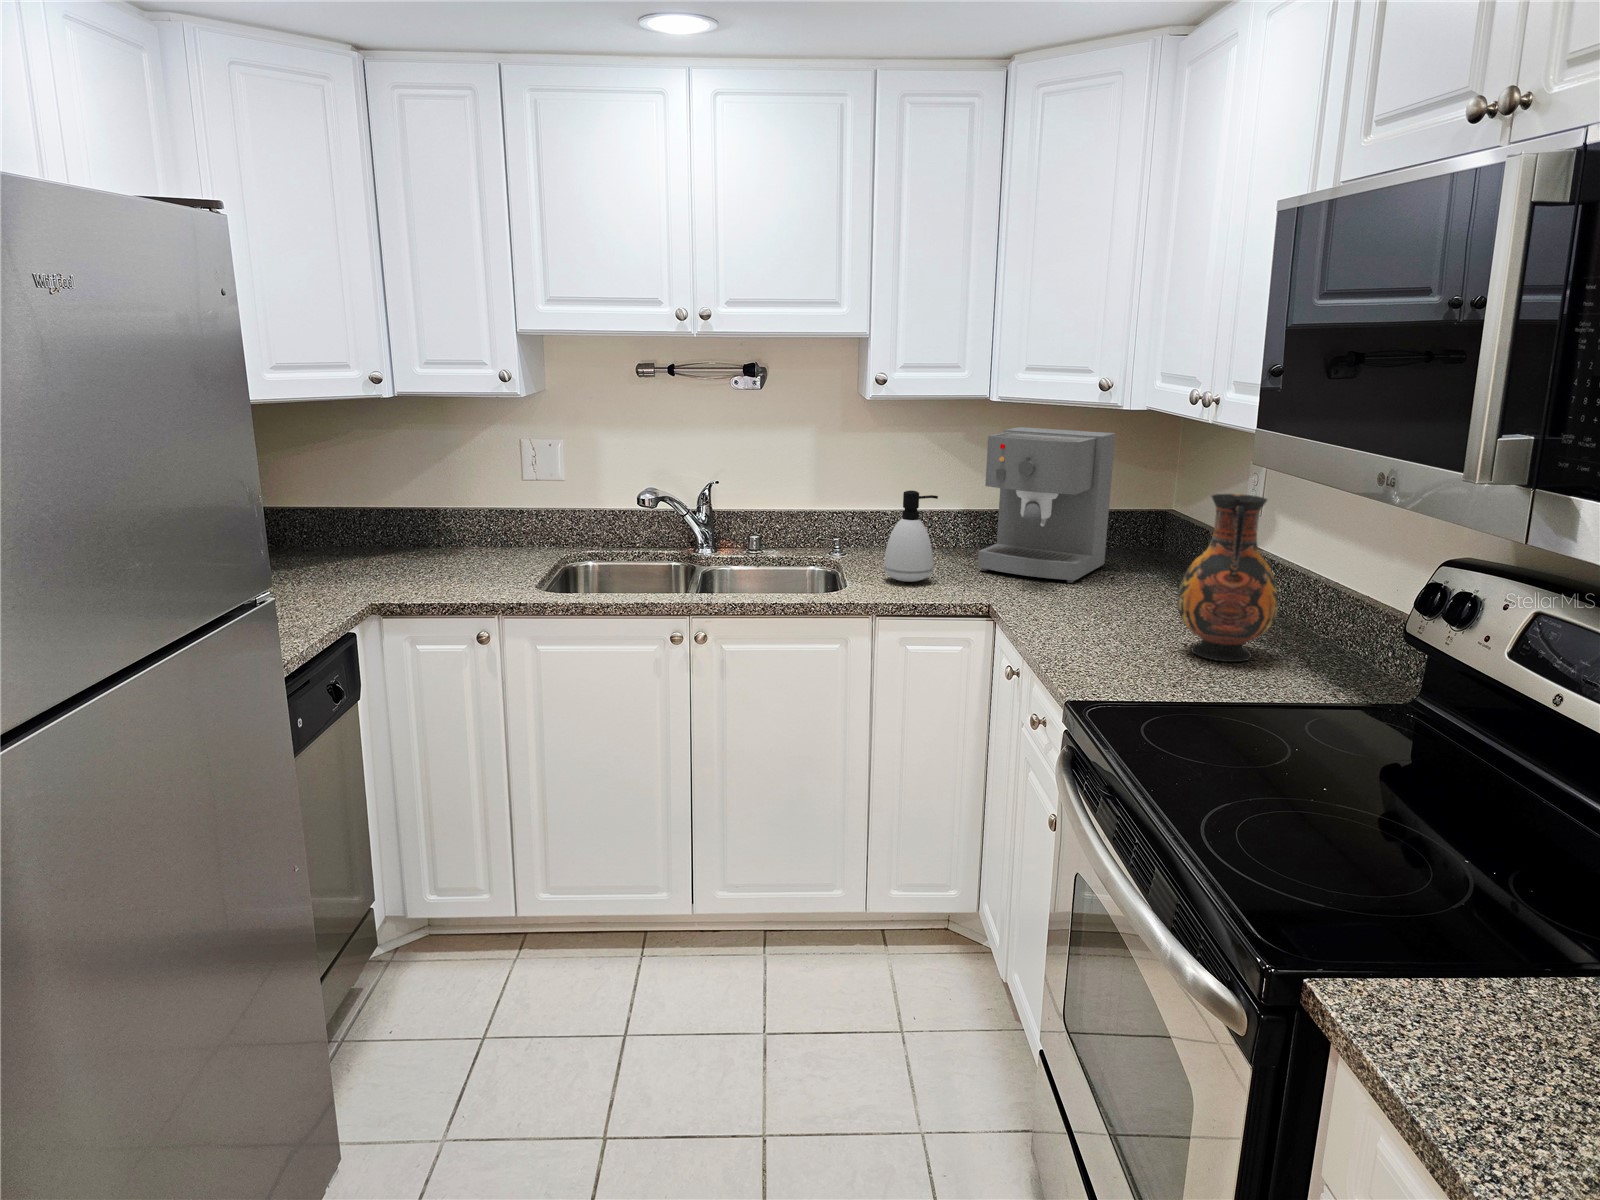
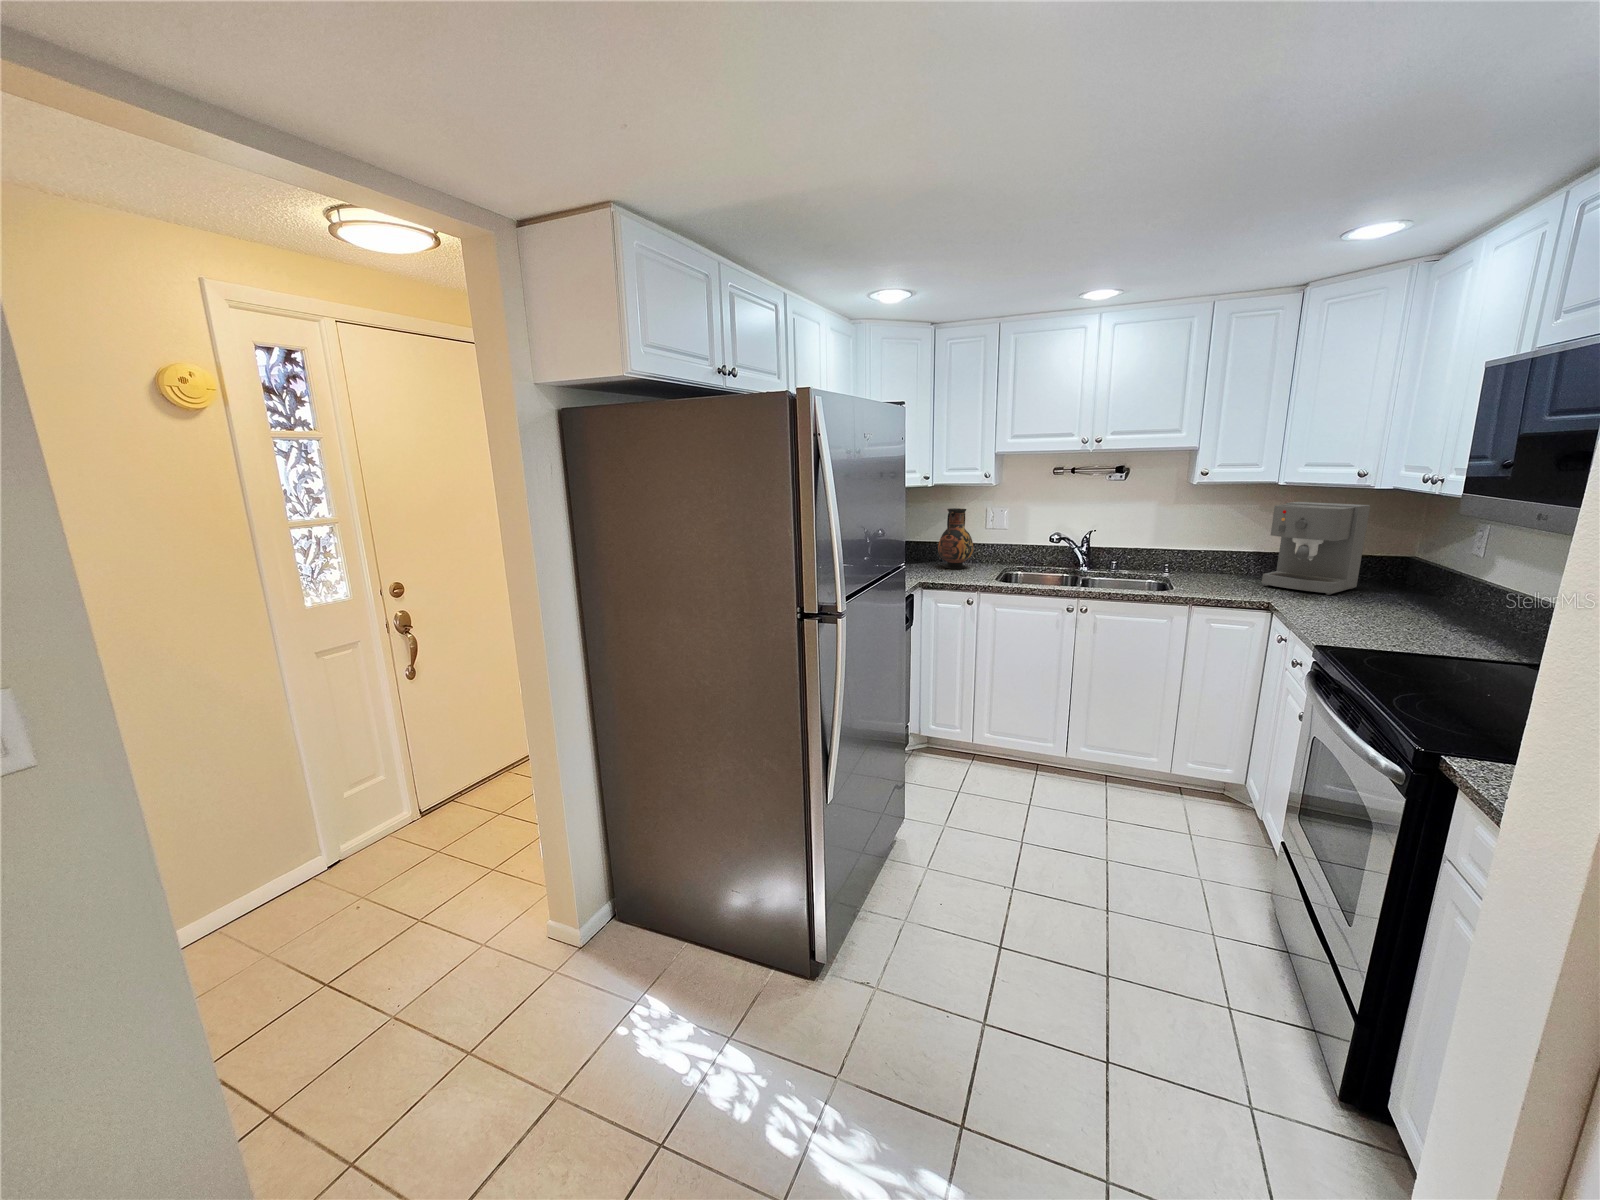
soap dispenser: present [884,491,938,582] -> none [1198,536,1237,588]
vase: present [1177,494,1278,662] -> present [938,508,973,569]

